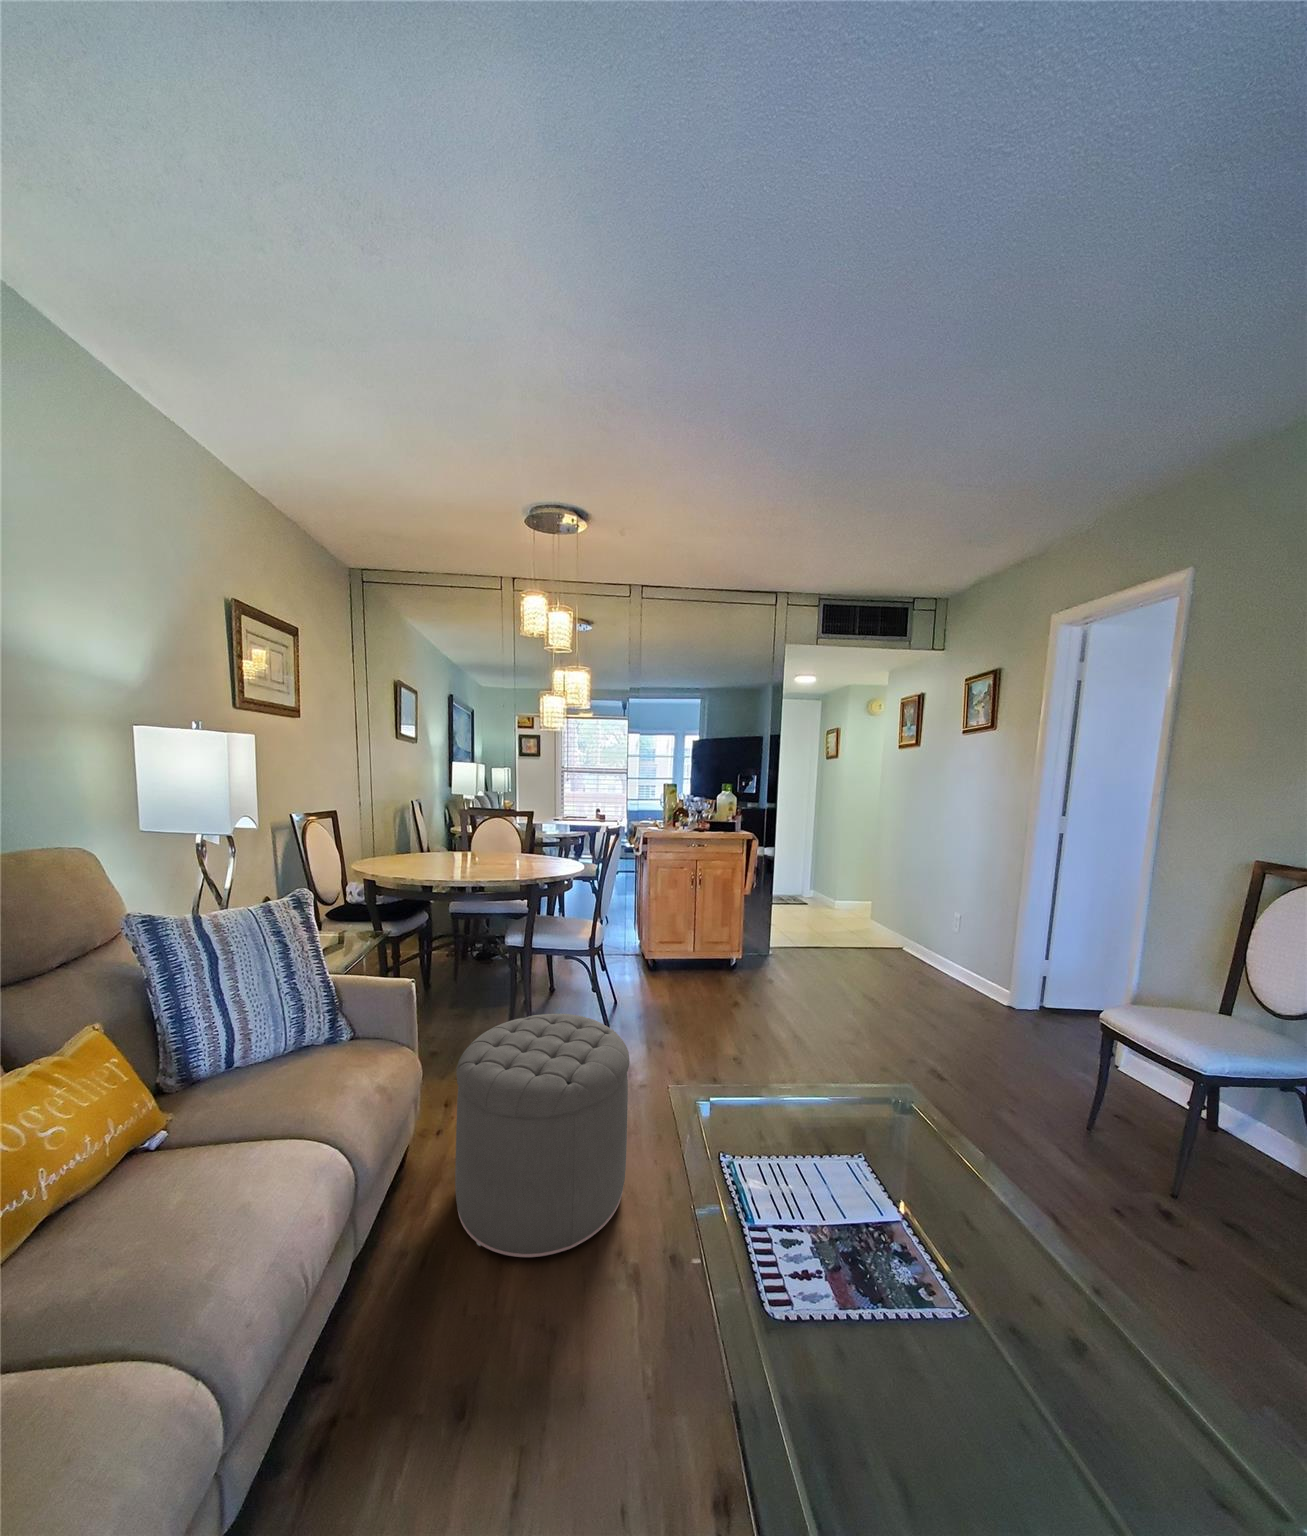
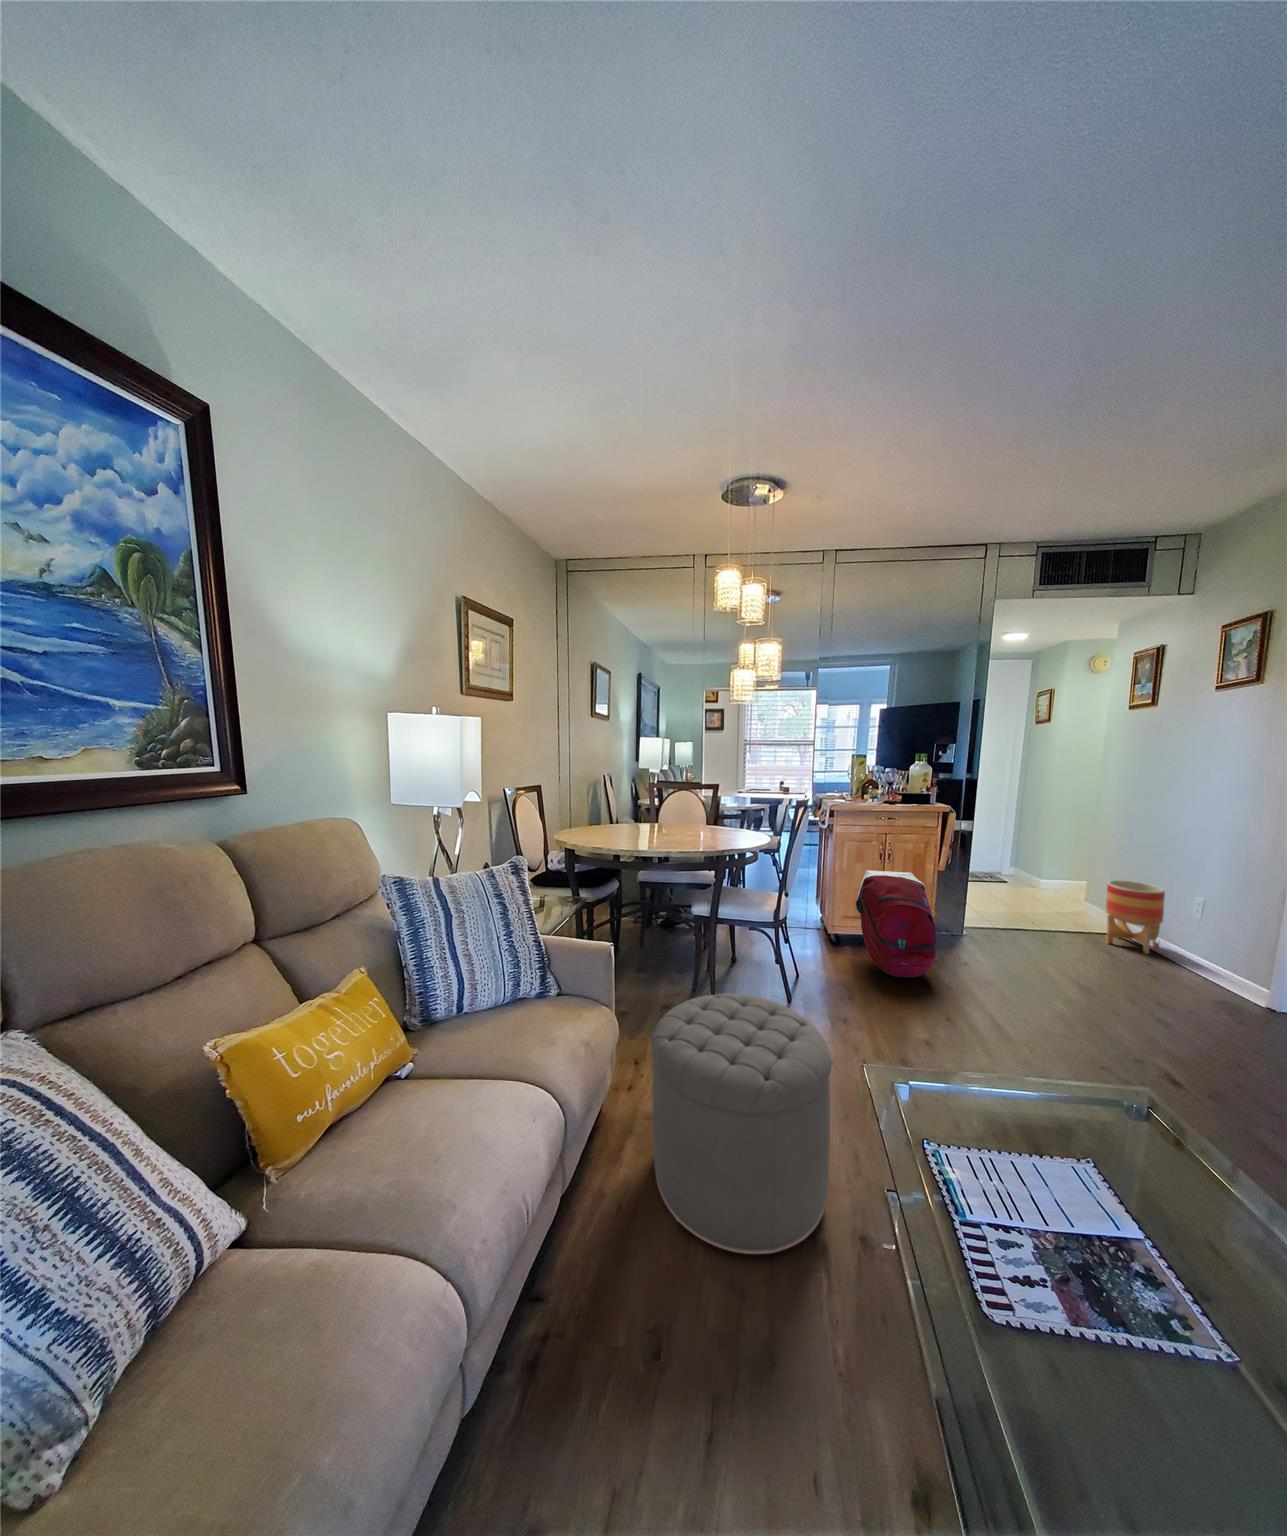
backpack: none [669,893,735,992] -> present [856,871,936,978]
planter: none [866,893,904,953] -> present [1106,880,1165,954]

